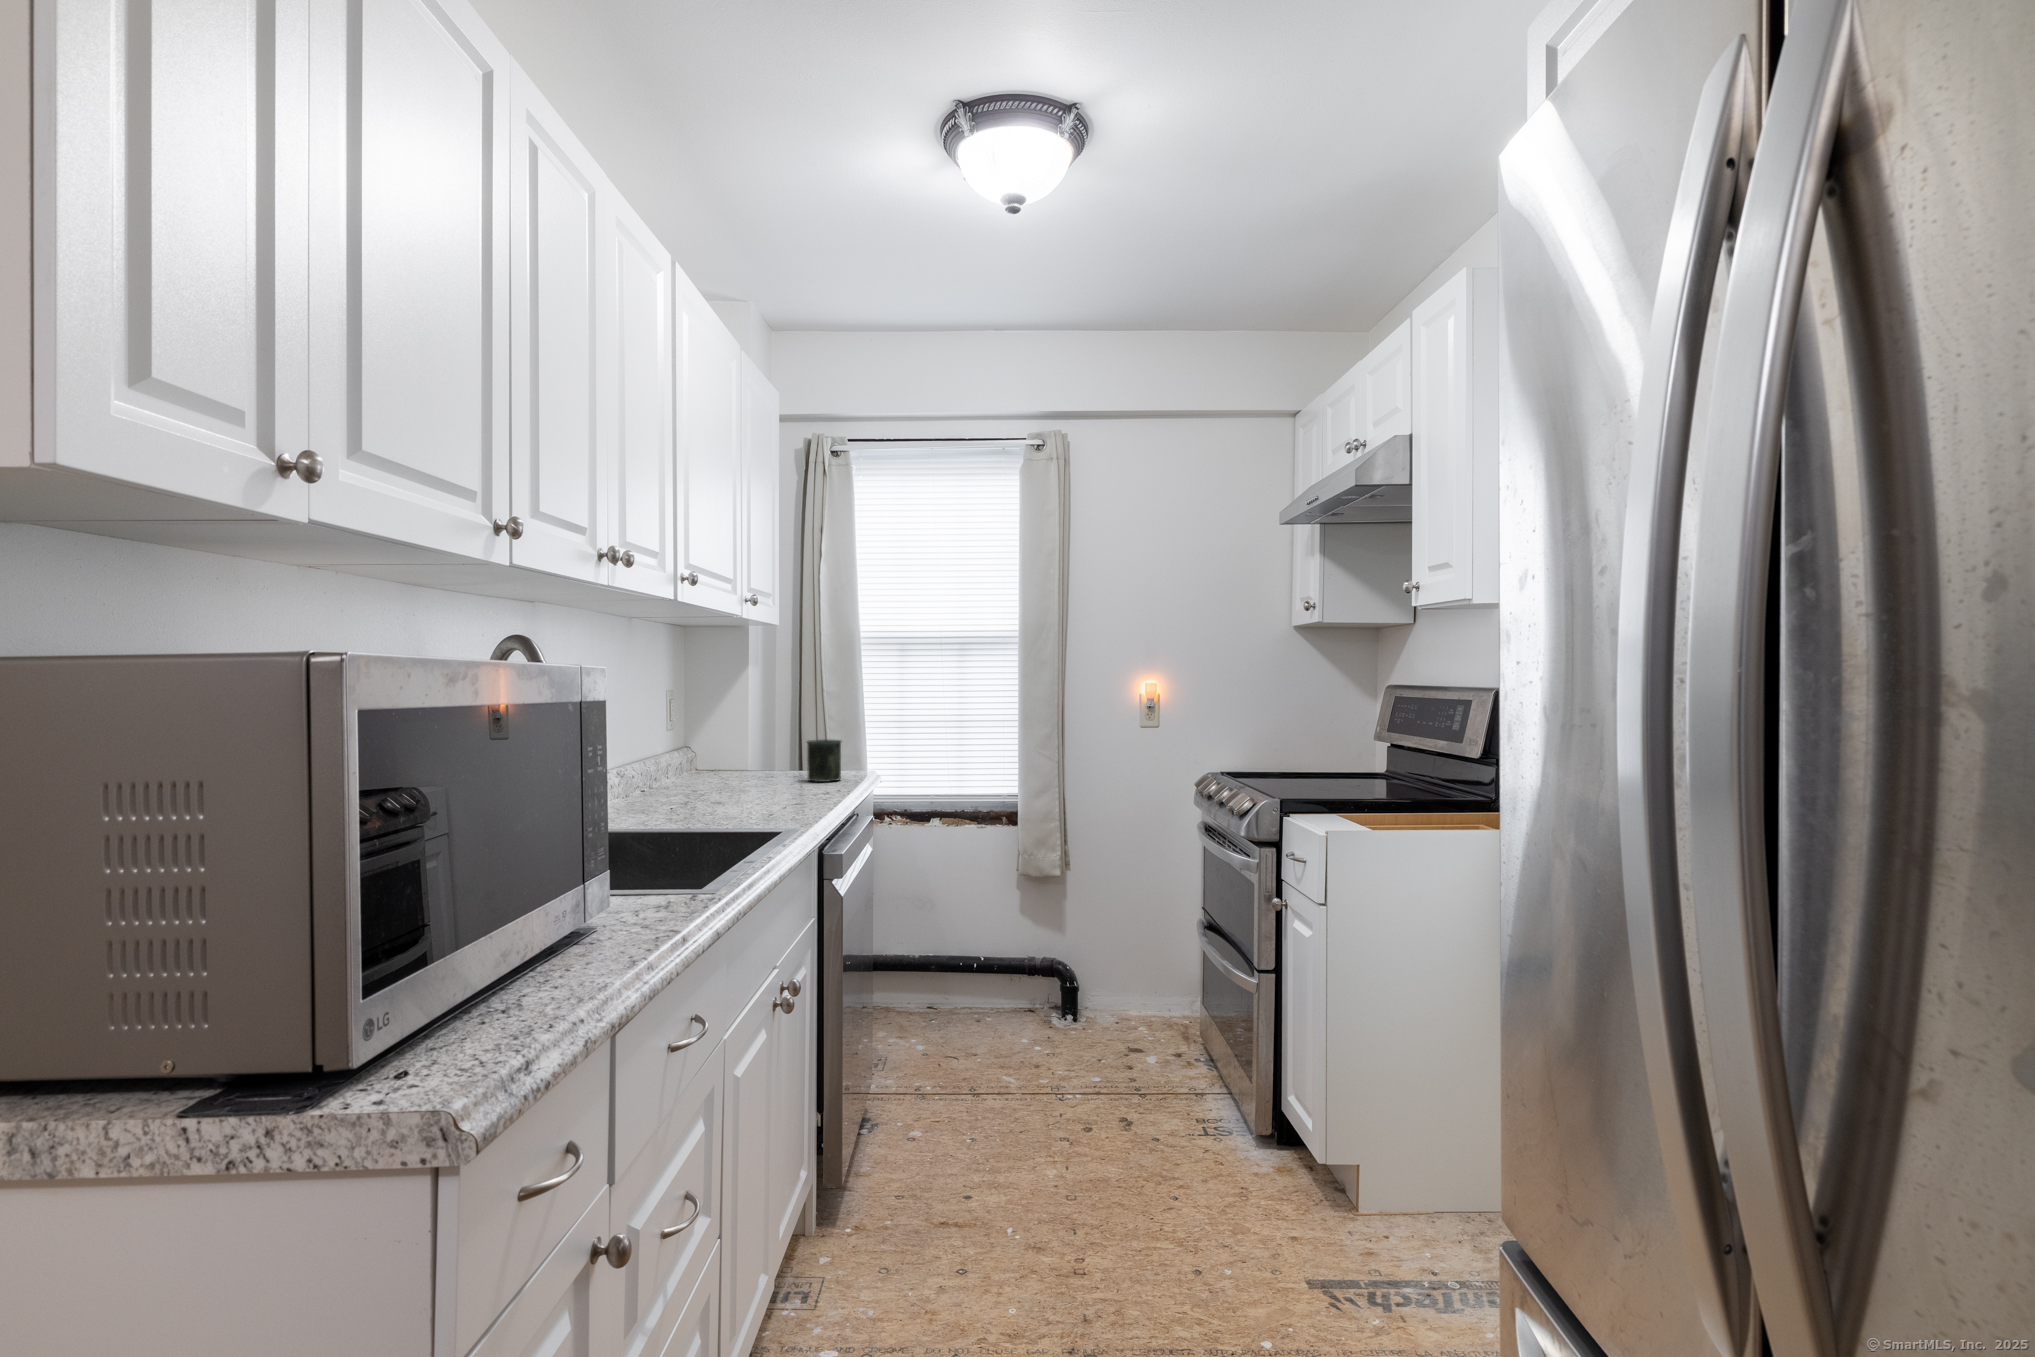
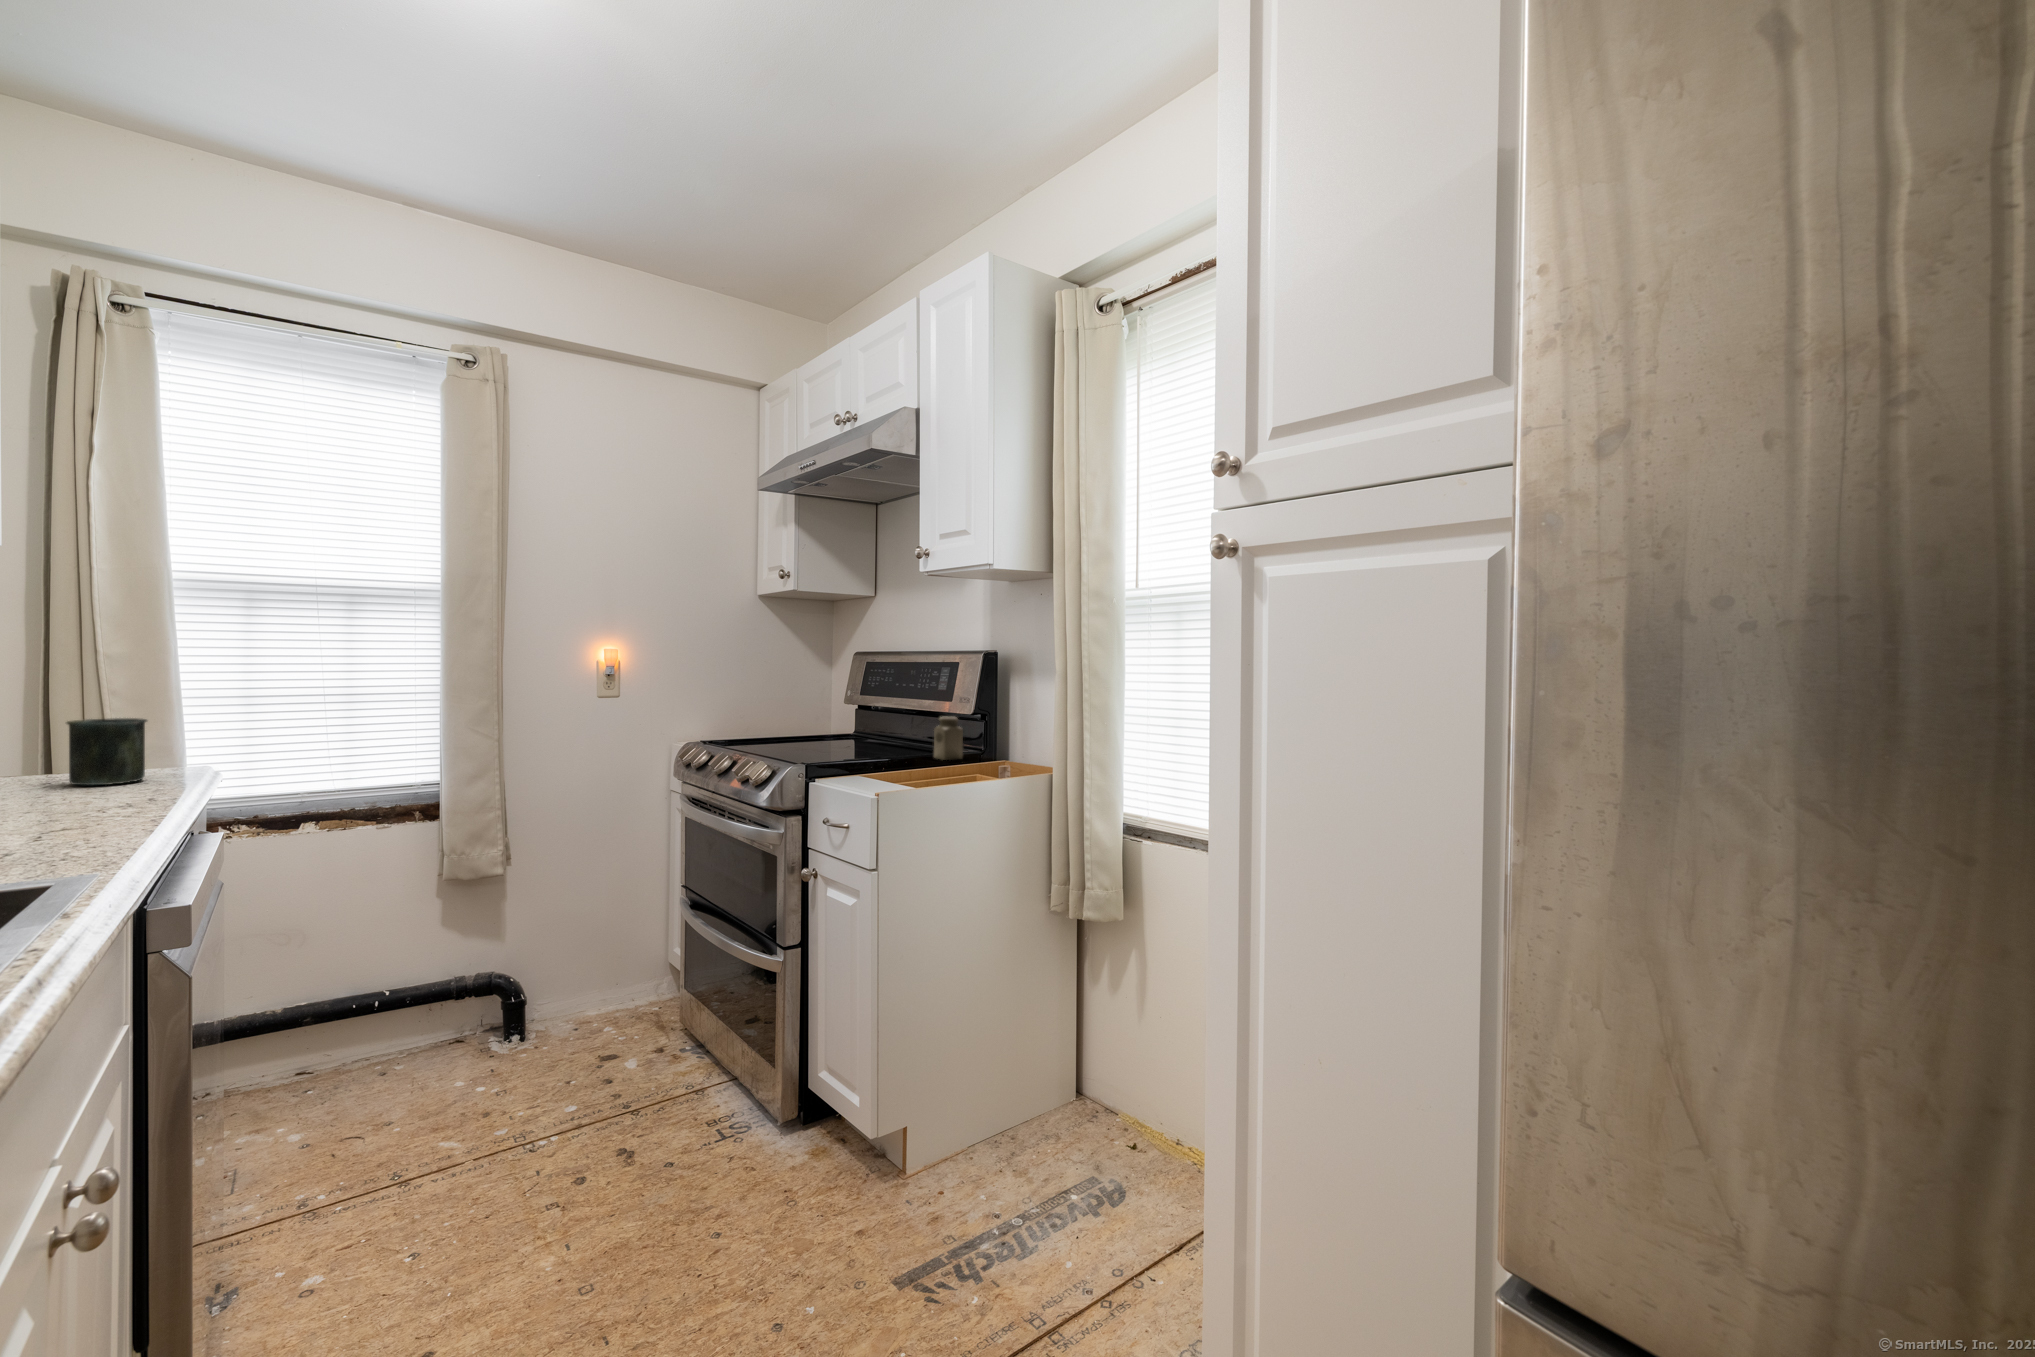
salt shaker: none [1423,756,1454,802] -> present [934,717,963,760]

